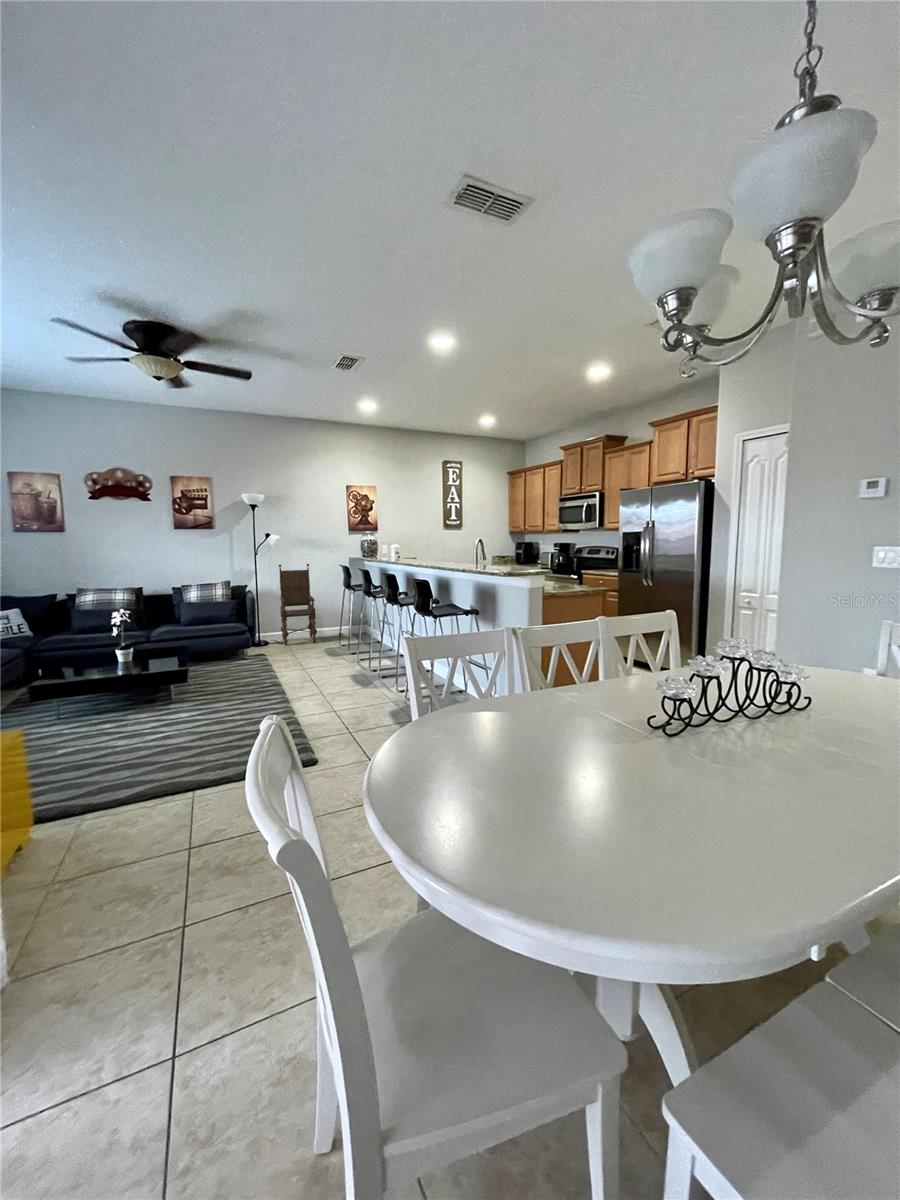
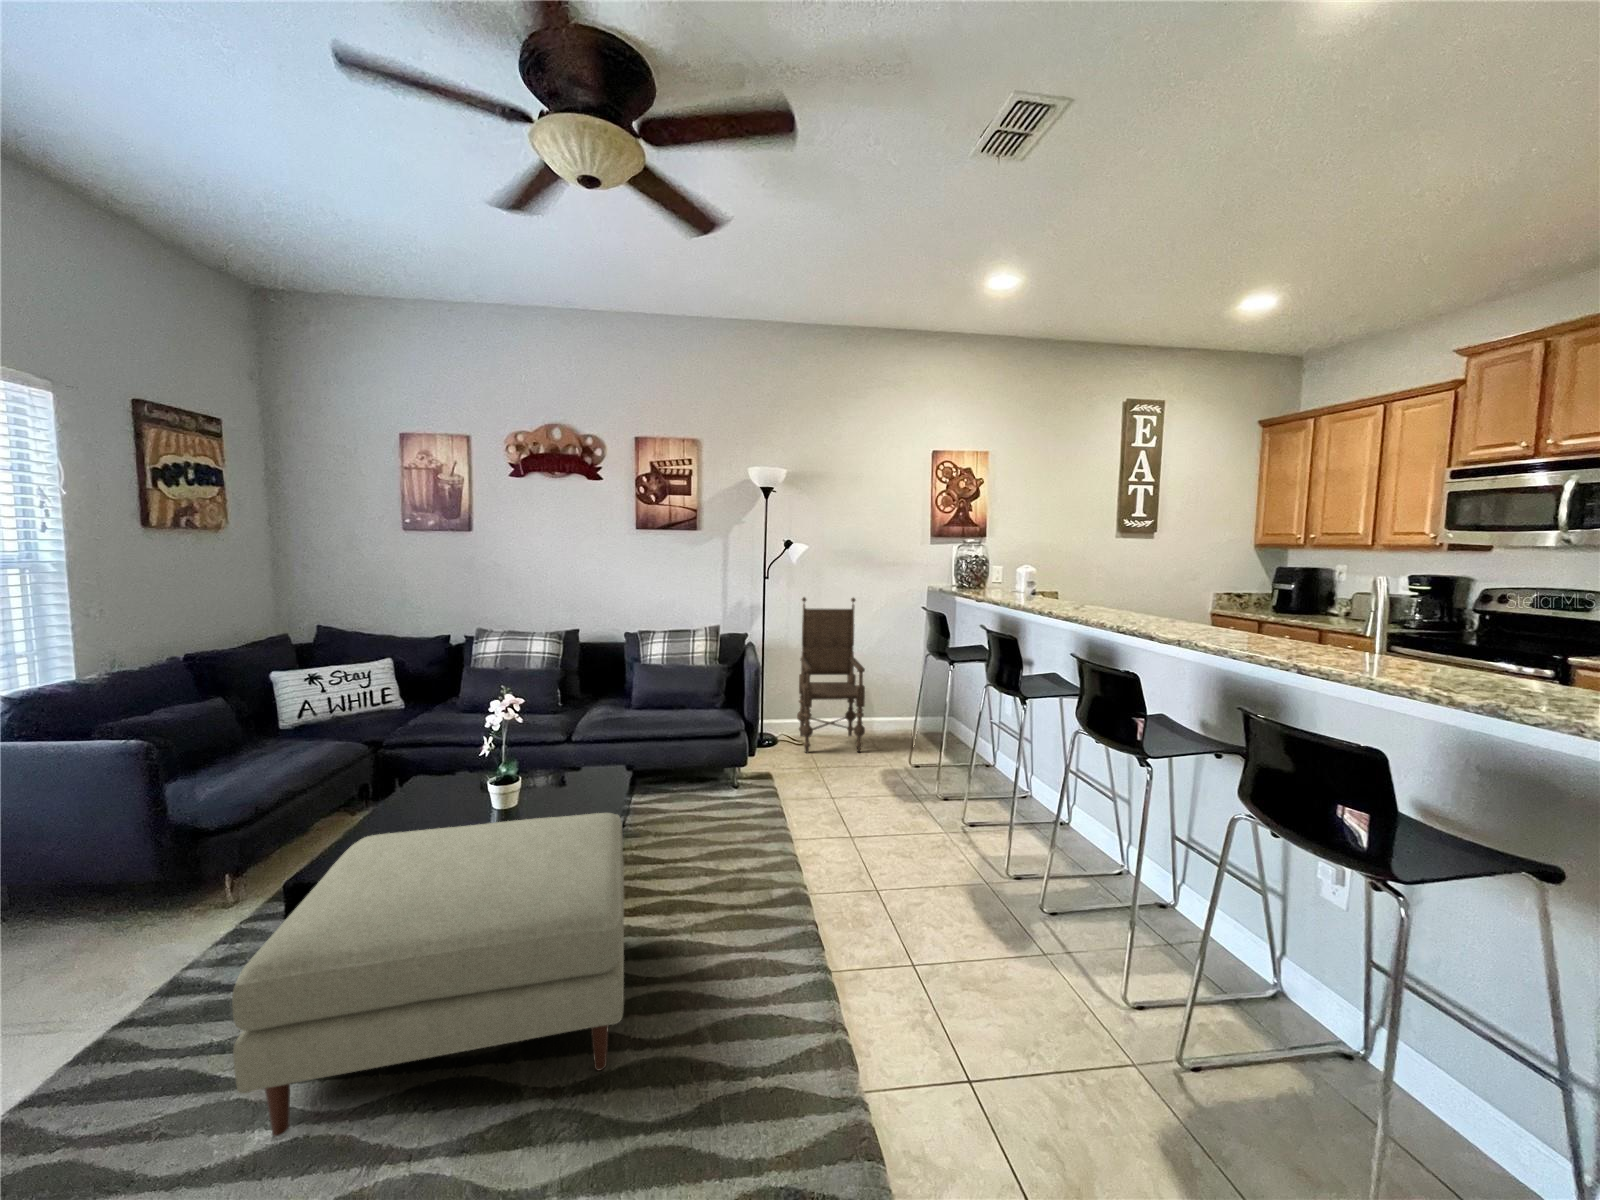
ottoman: none [45,650,200,754] -> present [232,813,624,1136]

